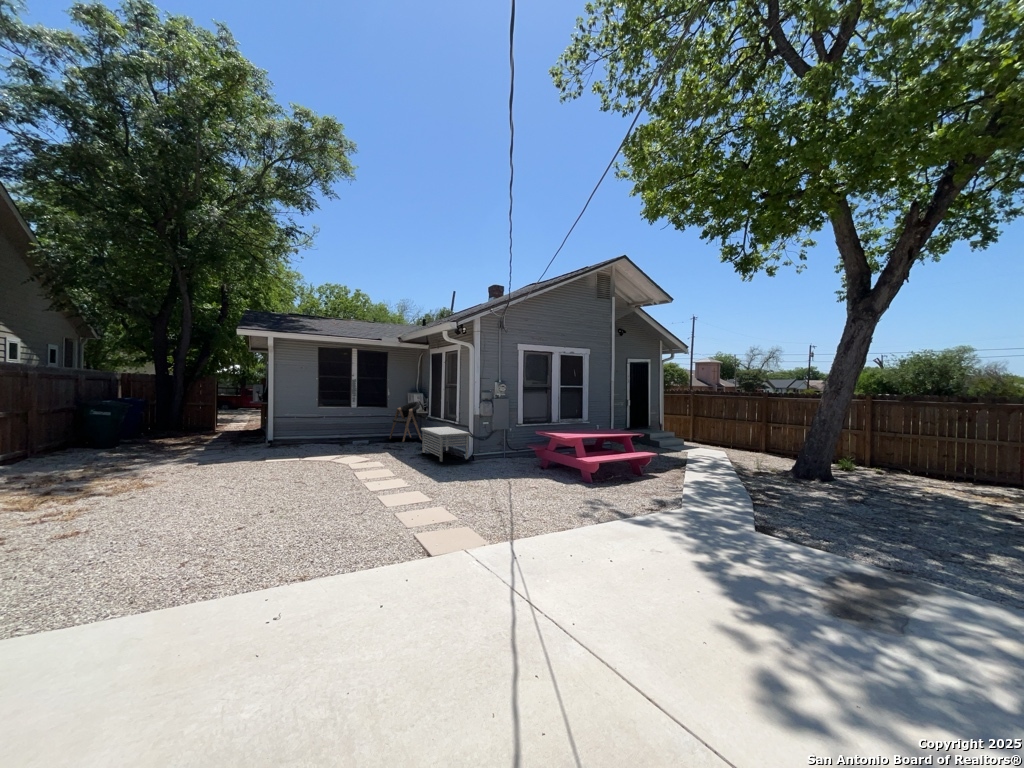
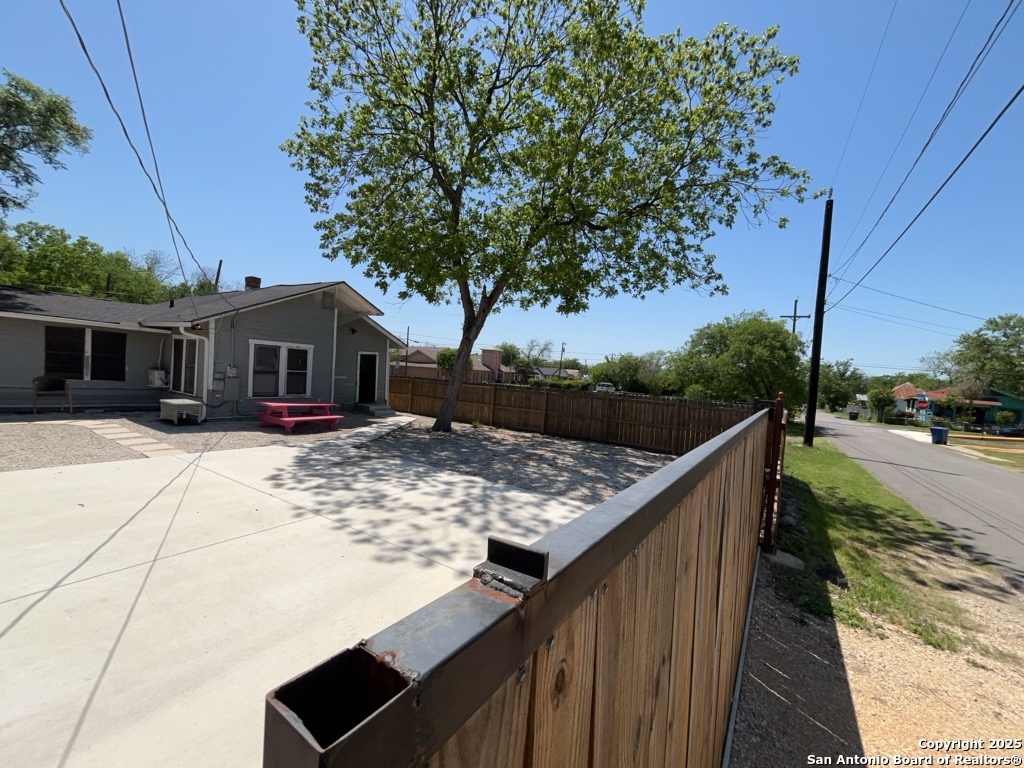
chair: present [389,402,422,442] -> present [32,375,72,414]

